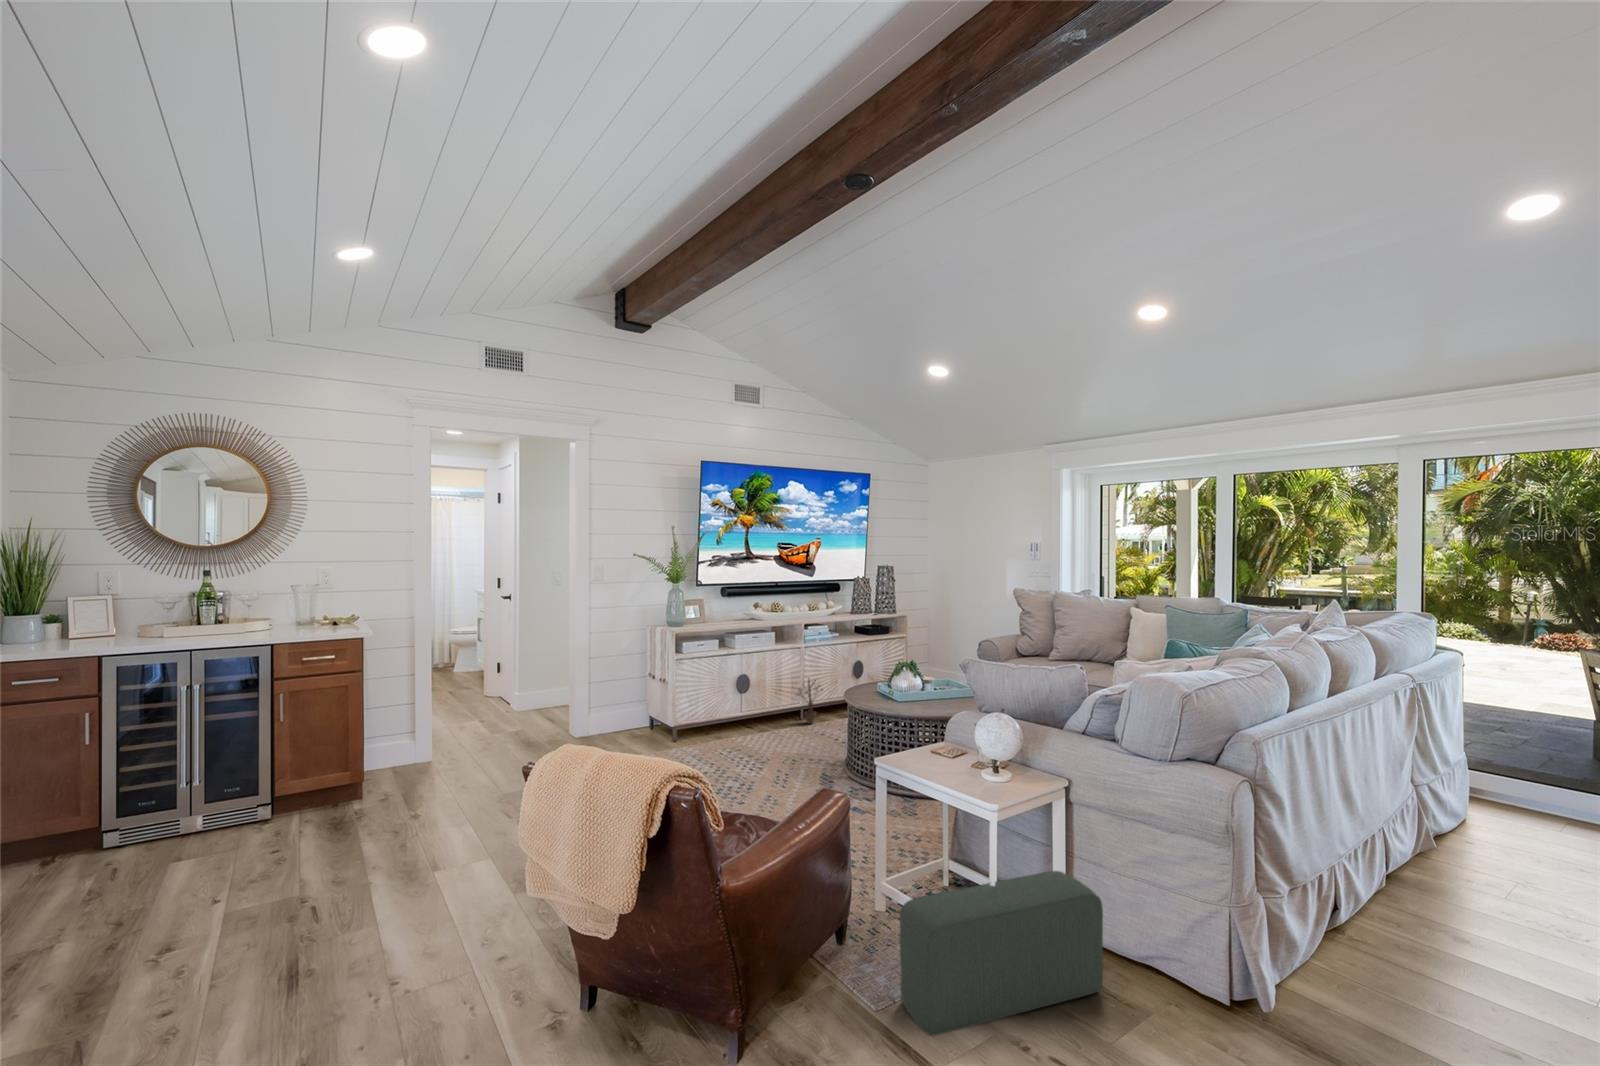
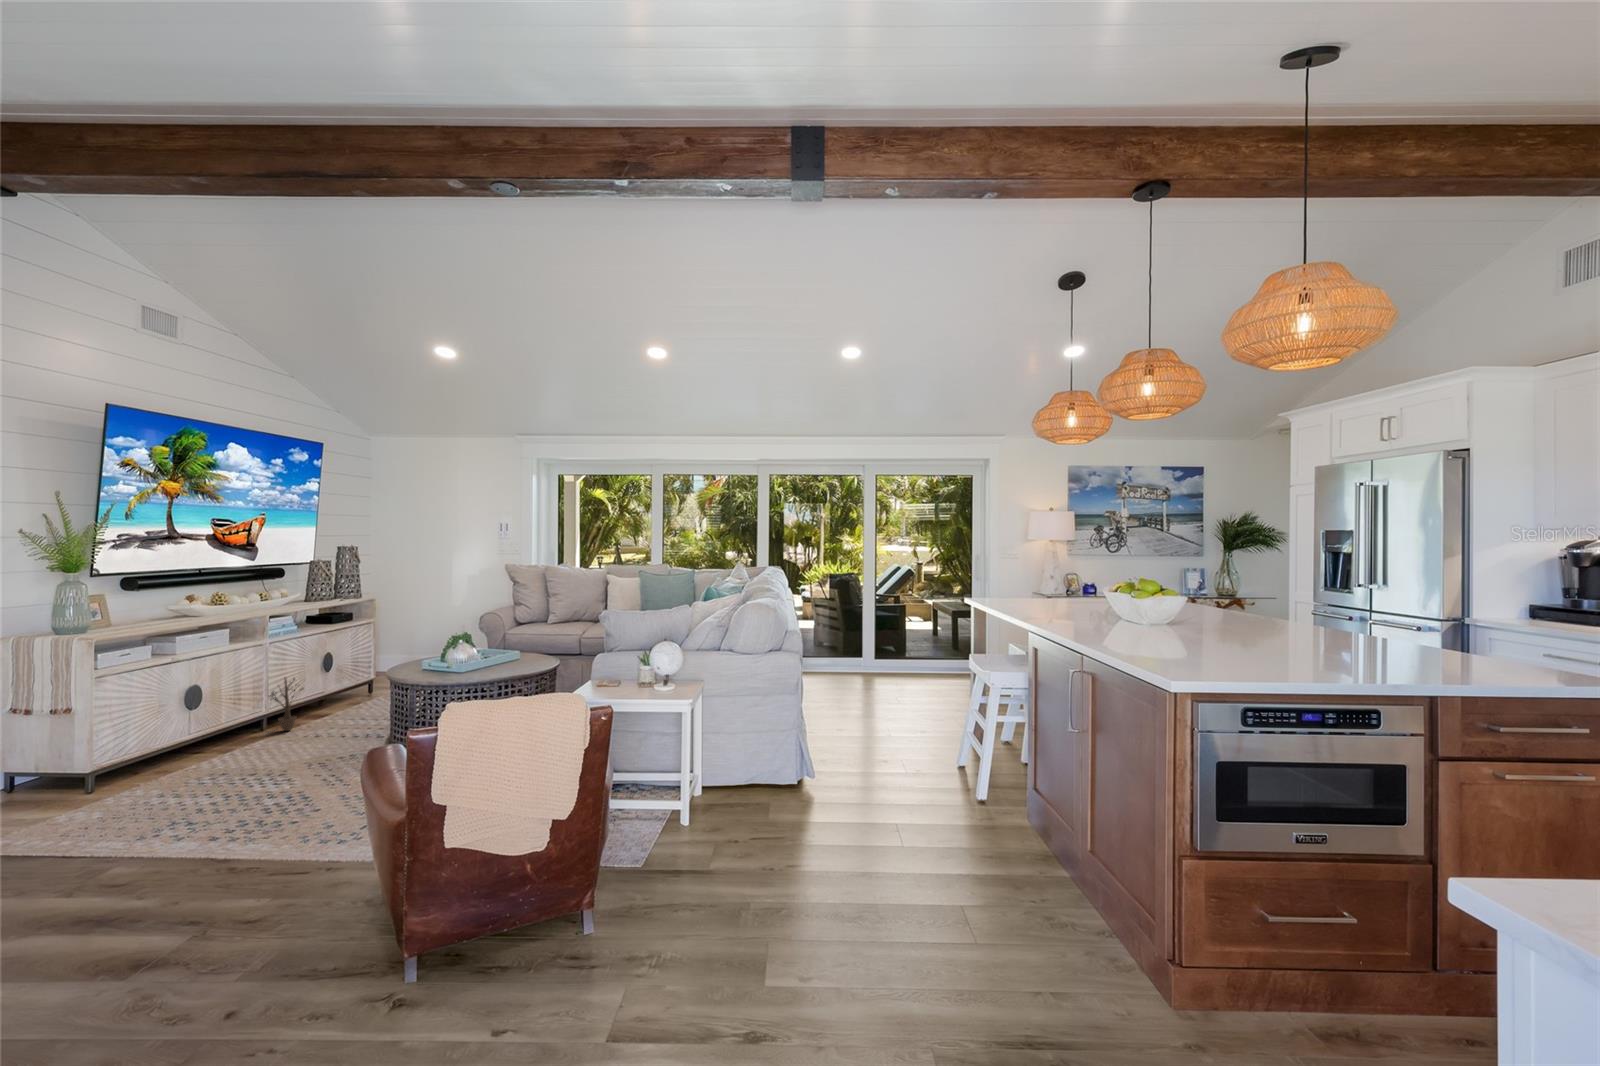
pouf: present [900,871,1103,1036] -> none [655,747,760,883]

